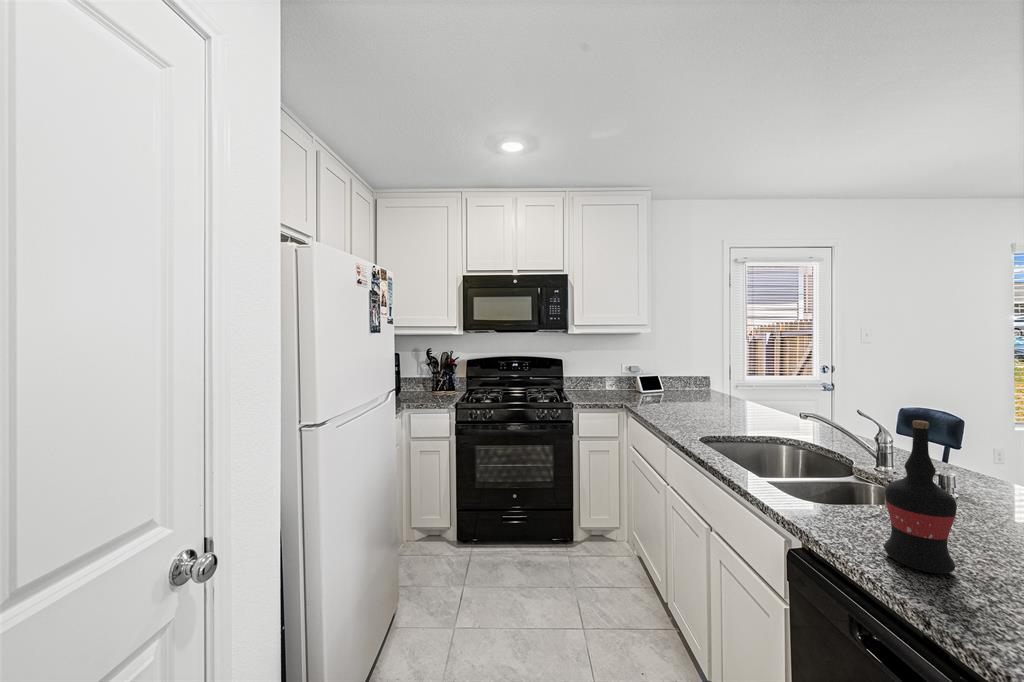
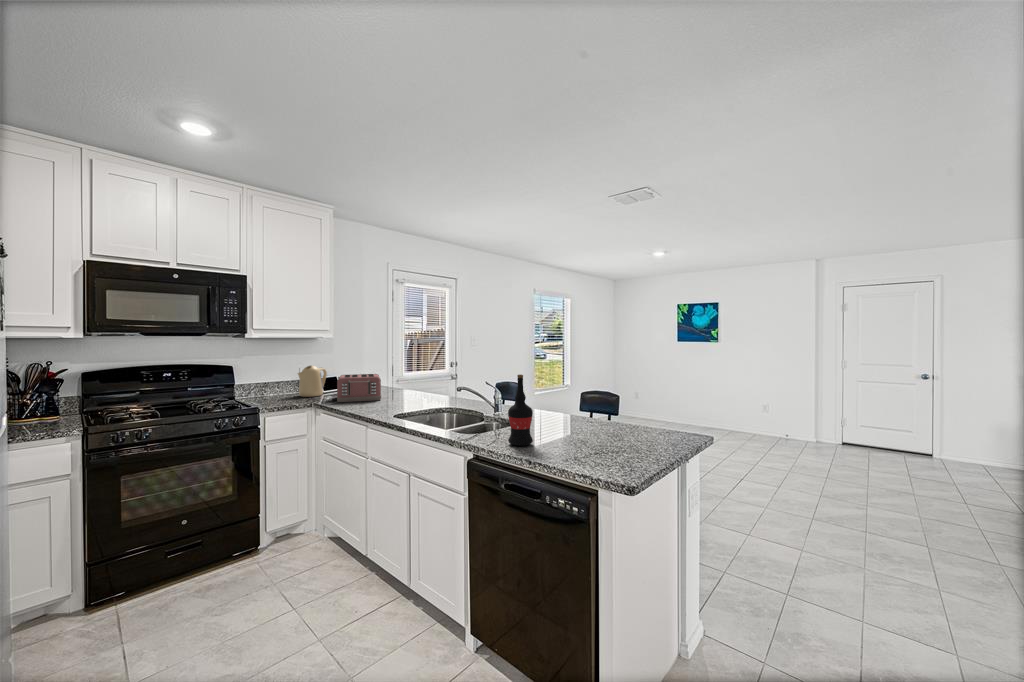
kettle: none [618,363,648,396] -> present [298,366,327,397]
toaster: none [650,376,705,410] -> present [337,374,381,402]

